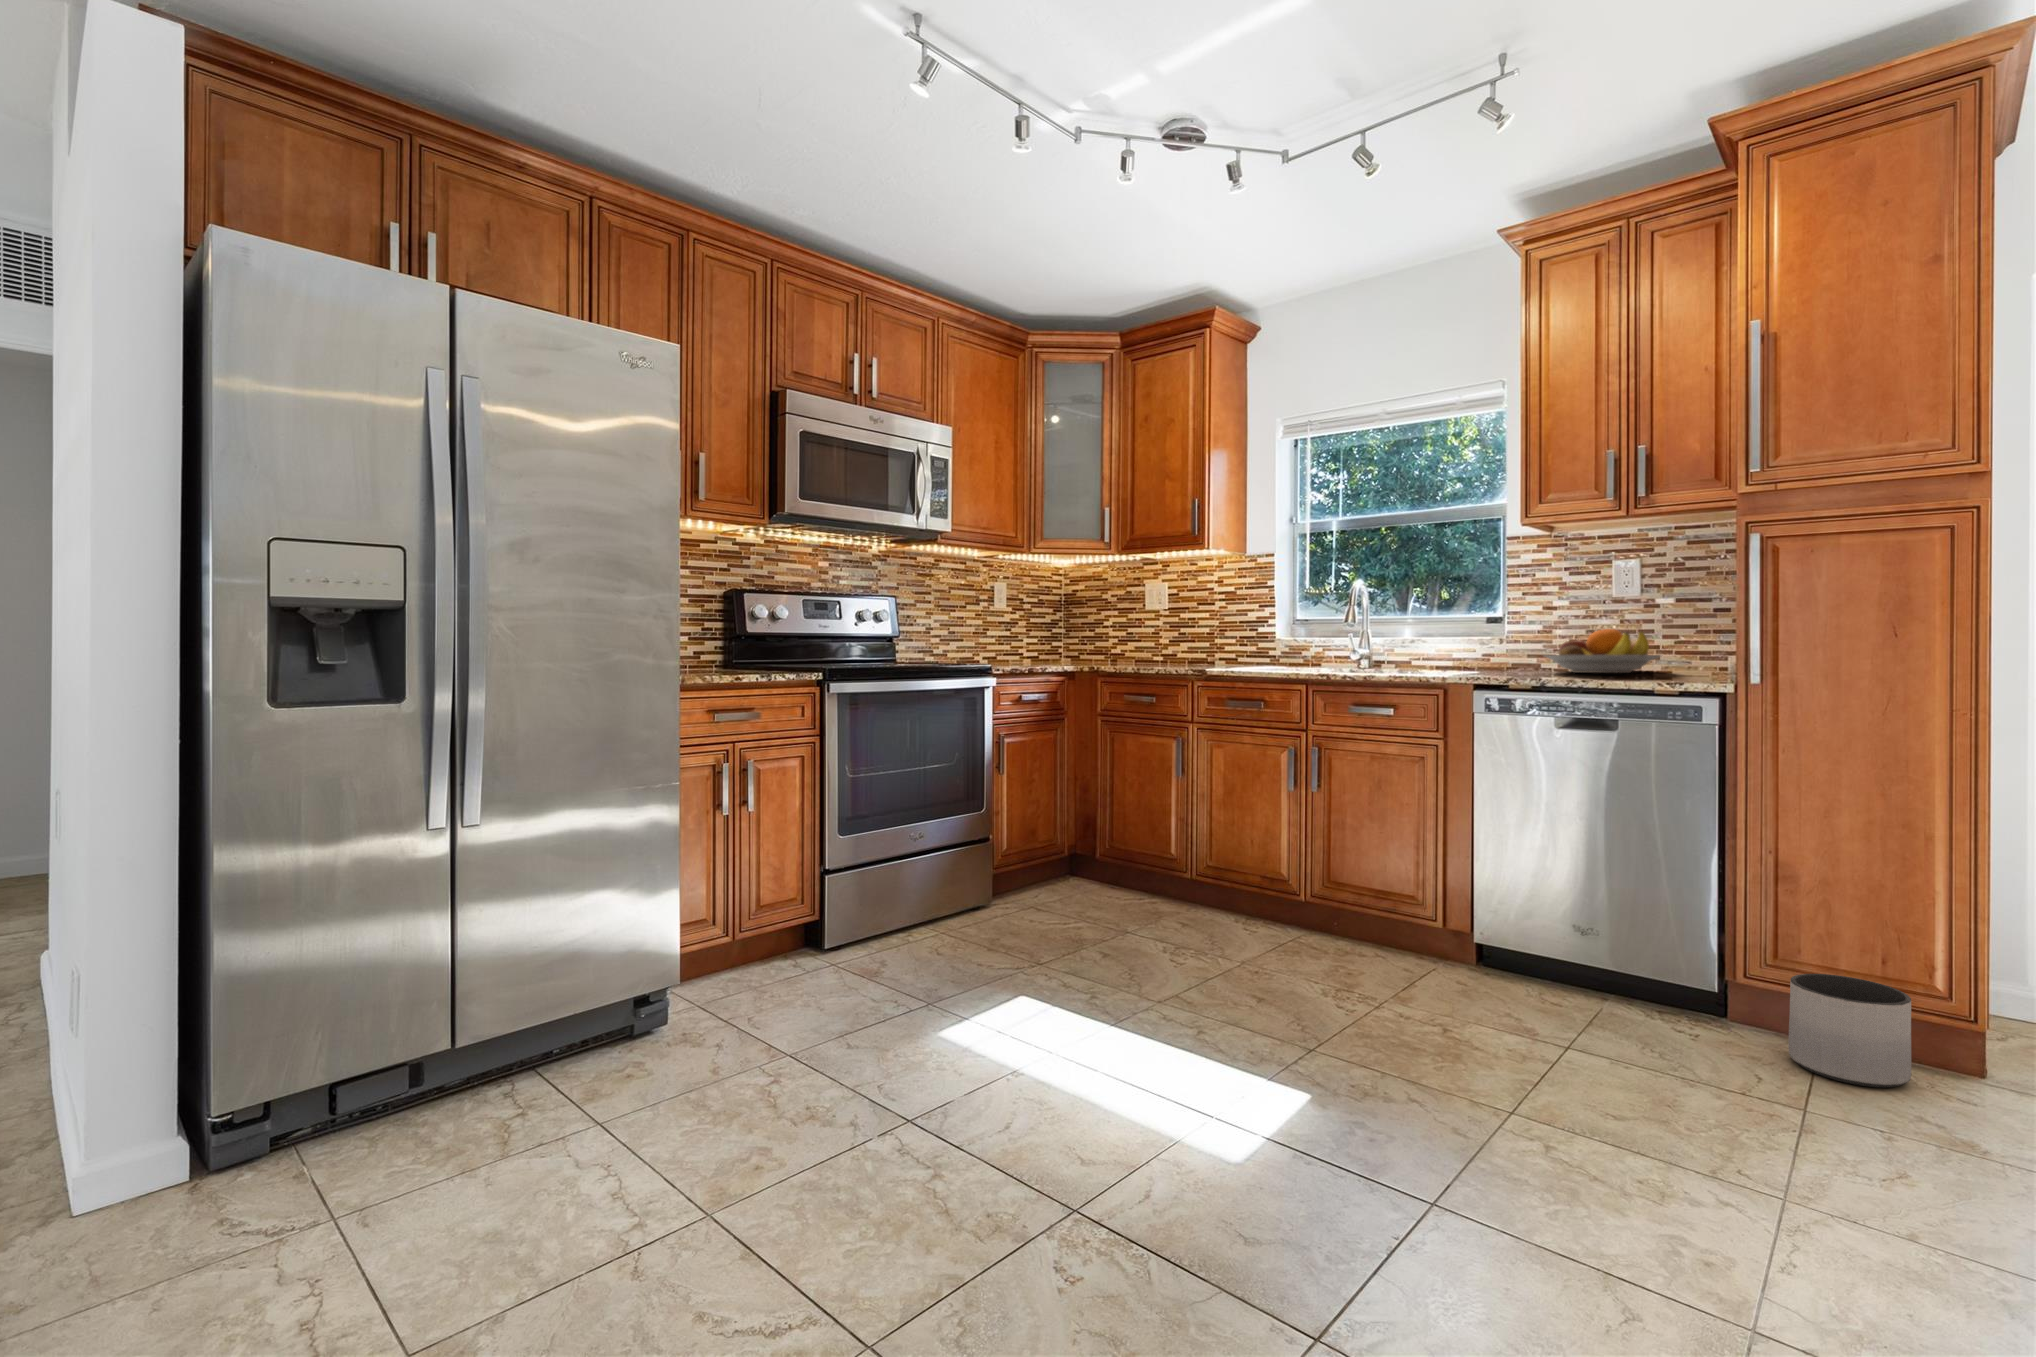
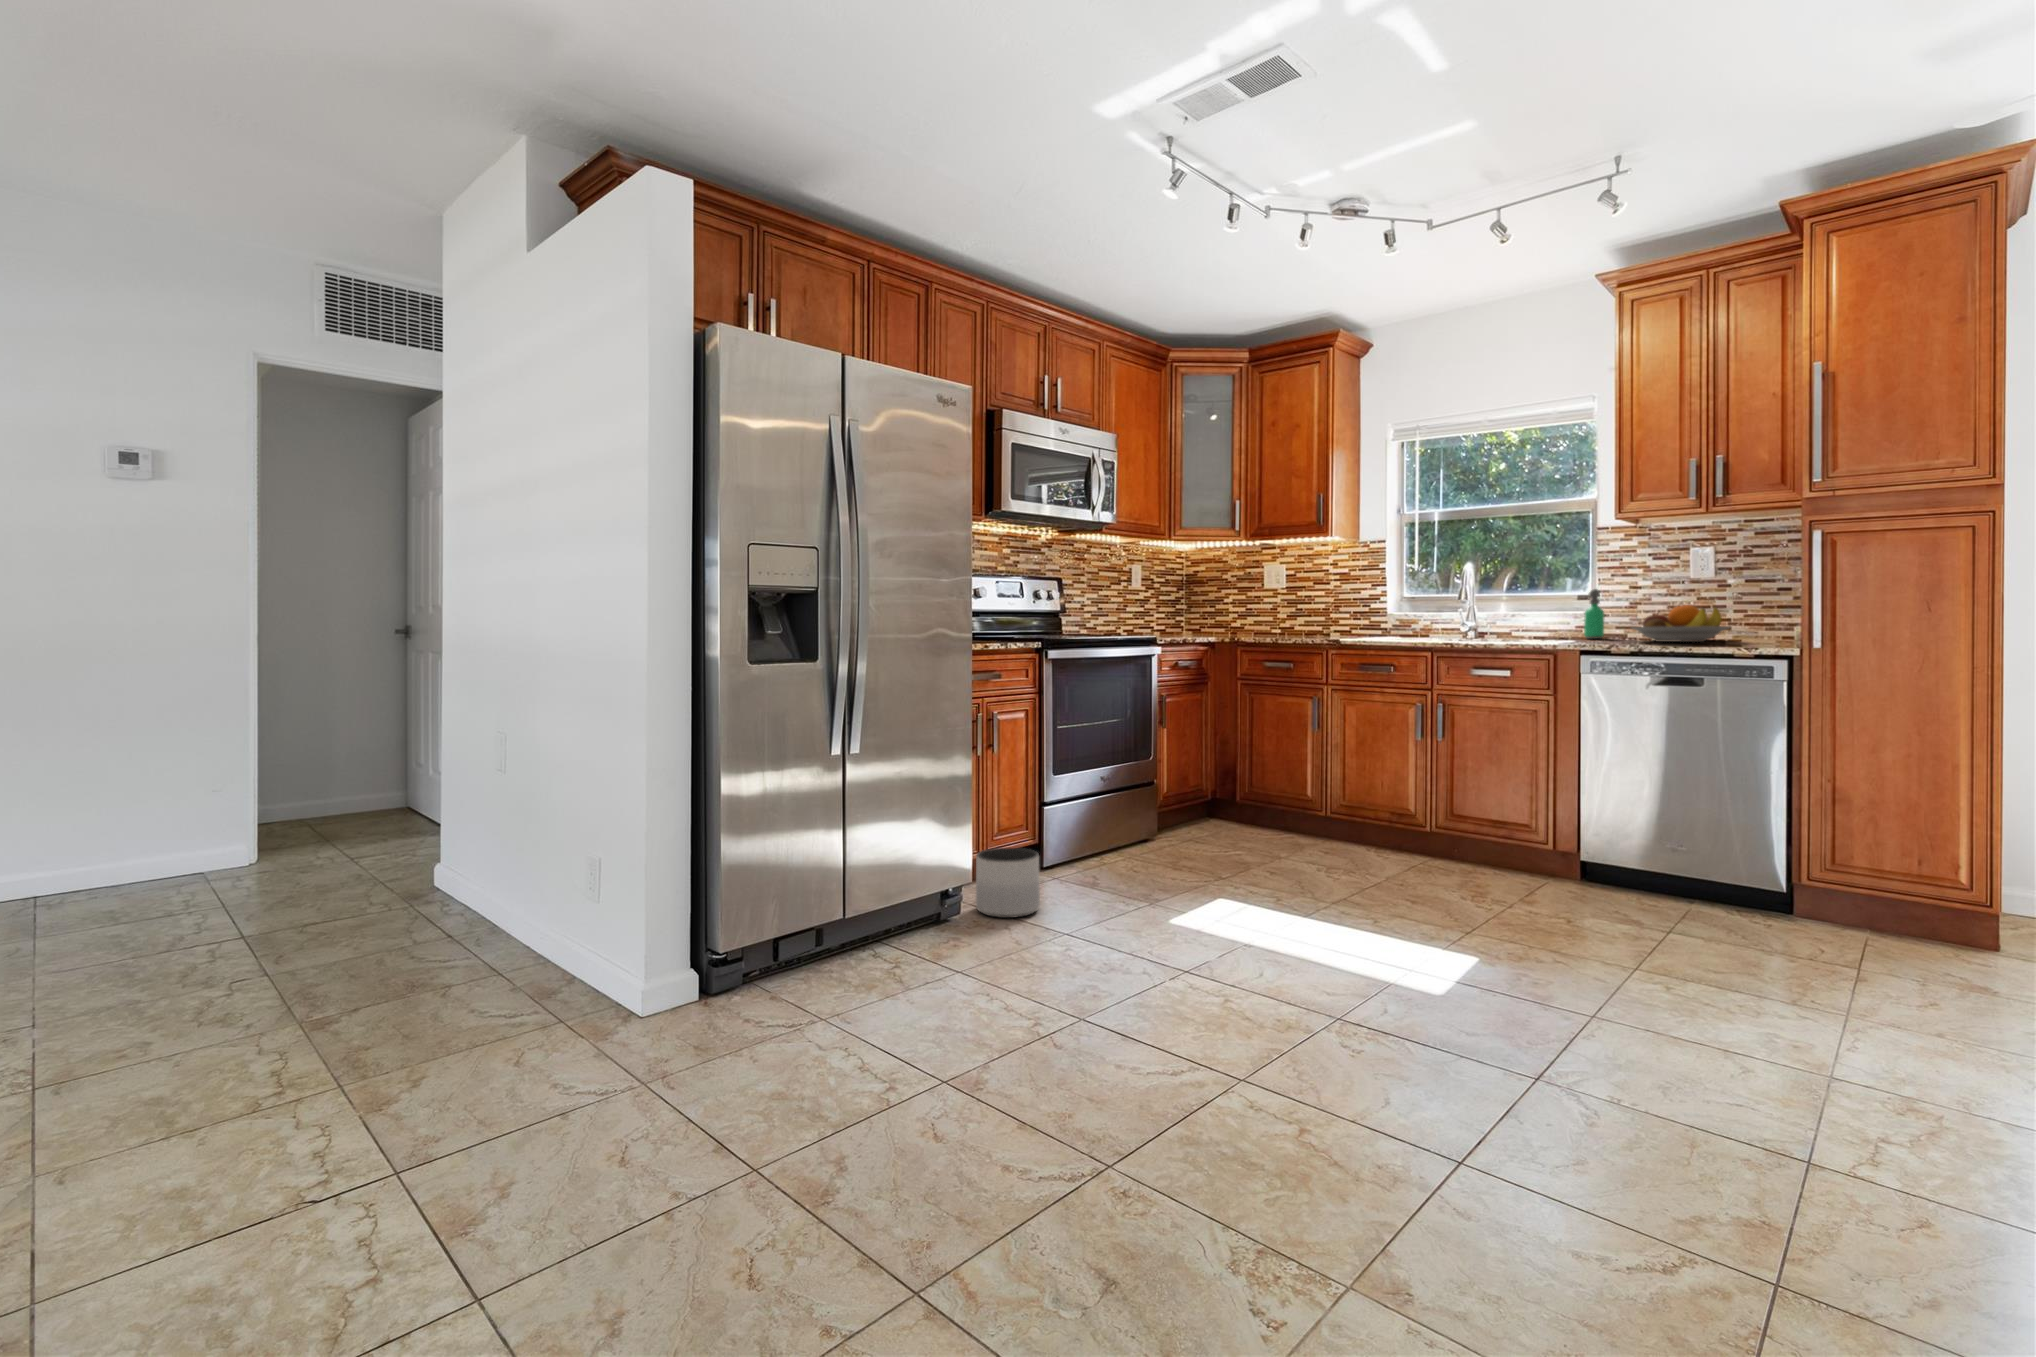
soap dispenser: none [1493,609,1516,668] -> present [1584,589,1604,639]
planter: present [1788,974,1911,1087] -> present [976,847,1040,918]

